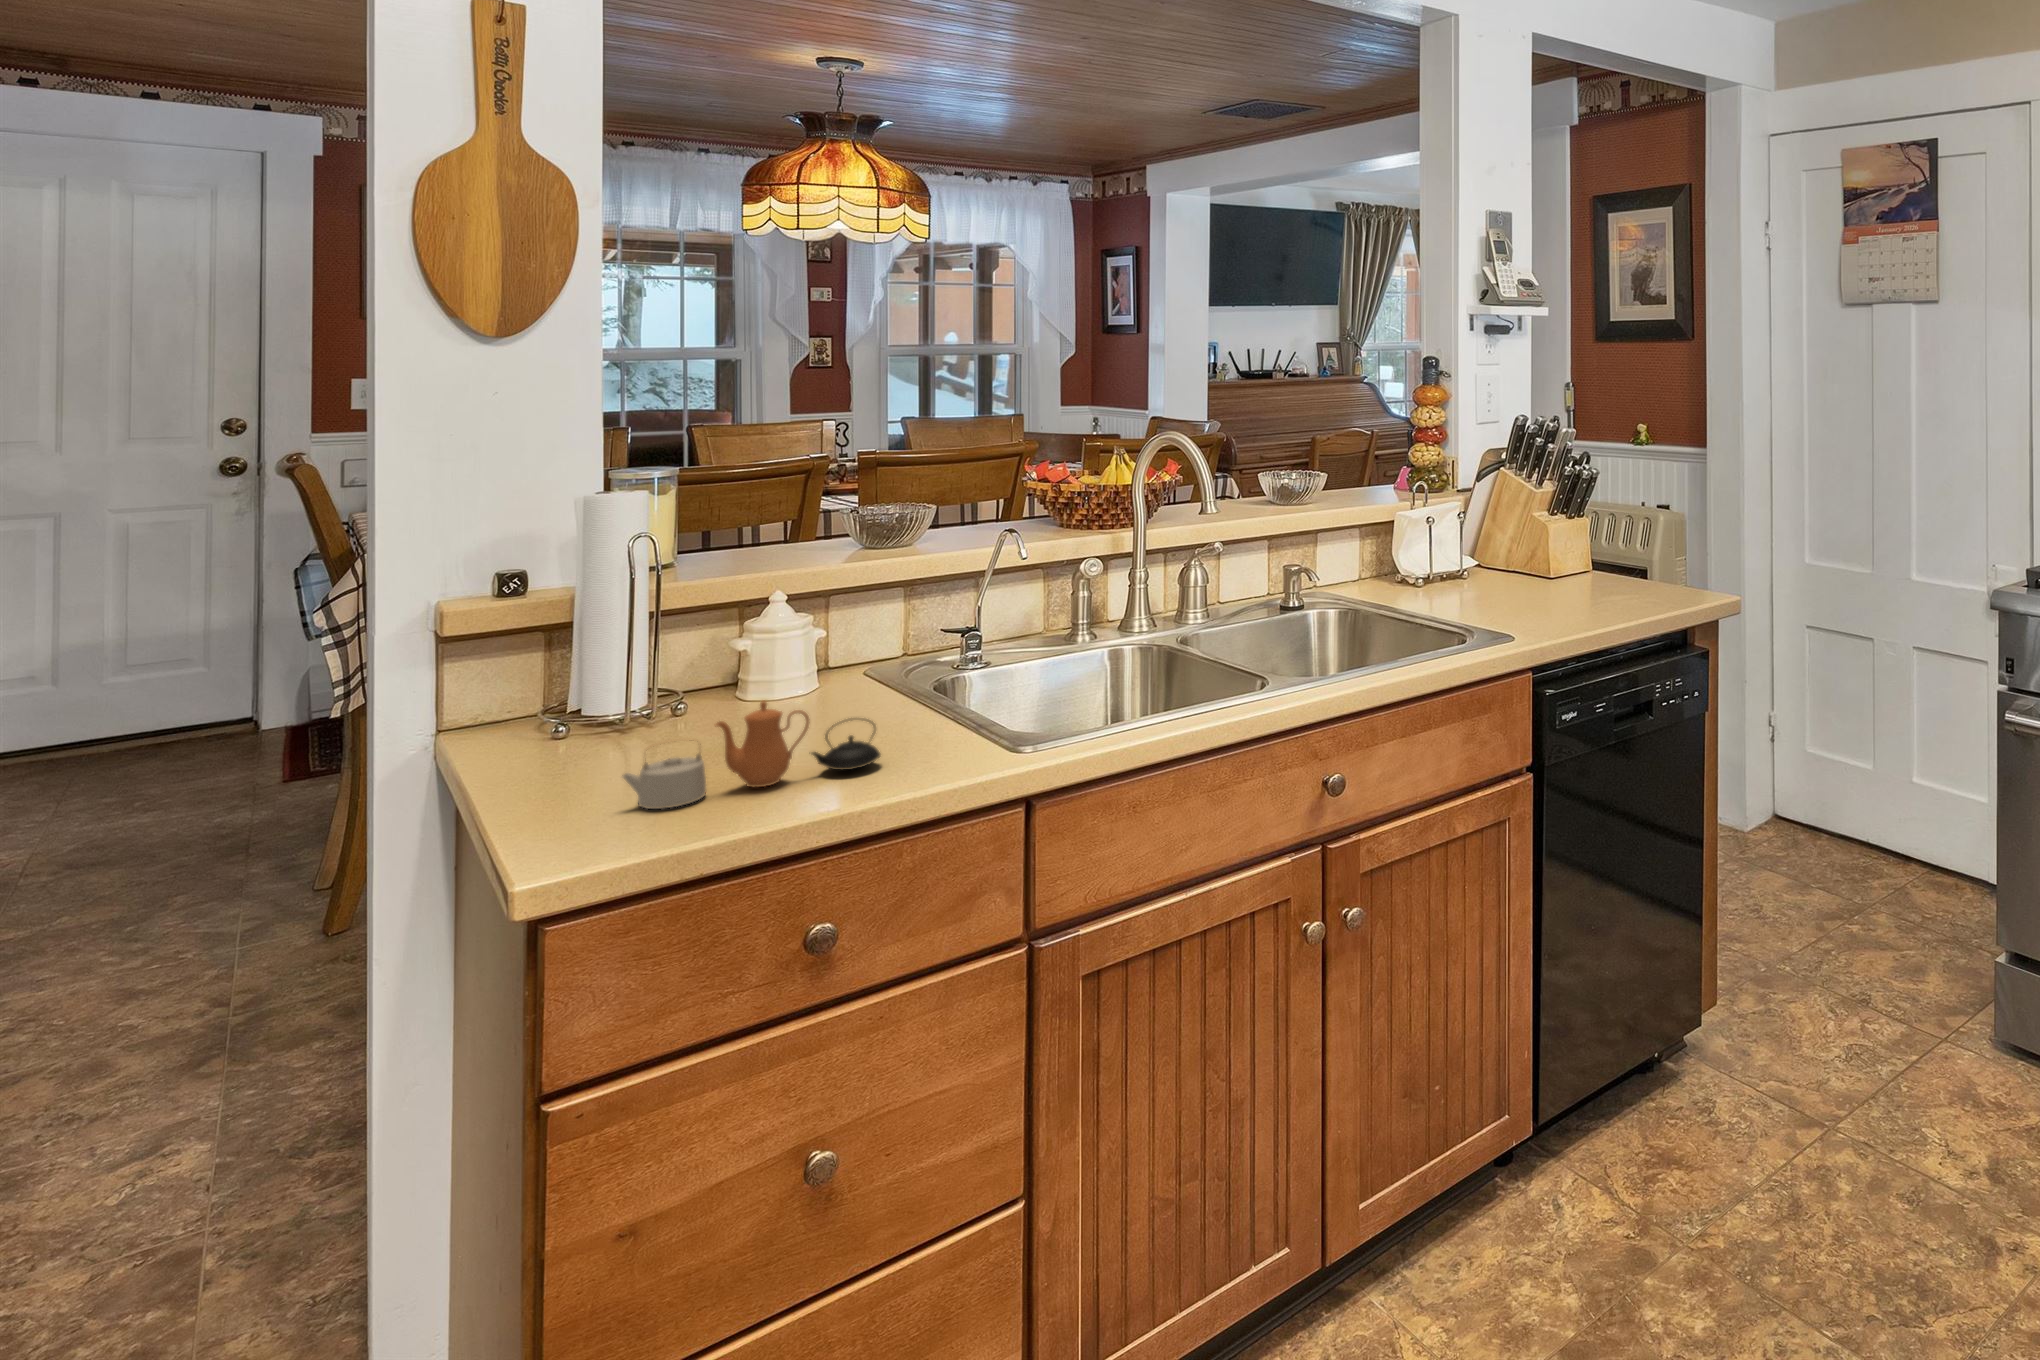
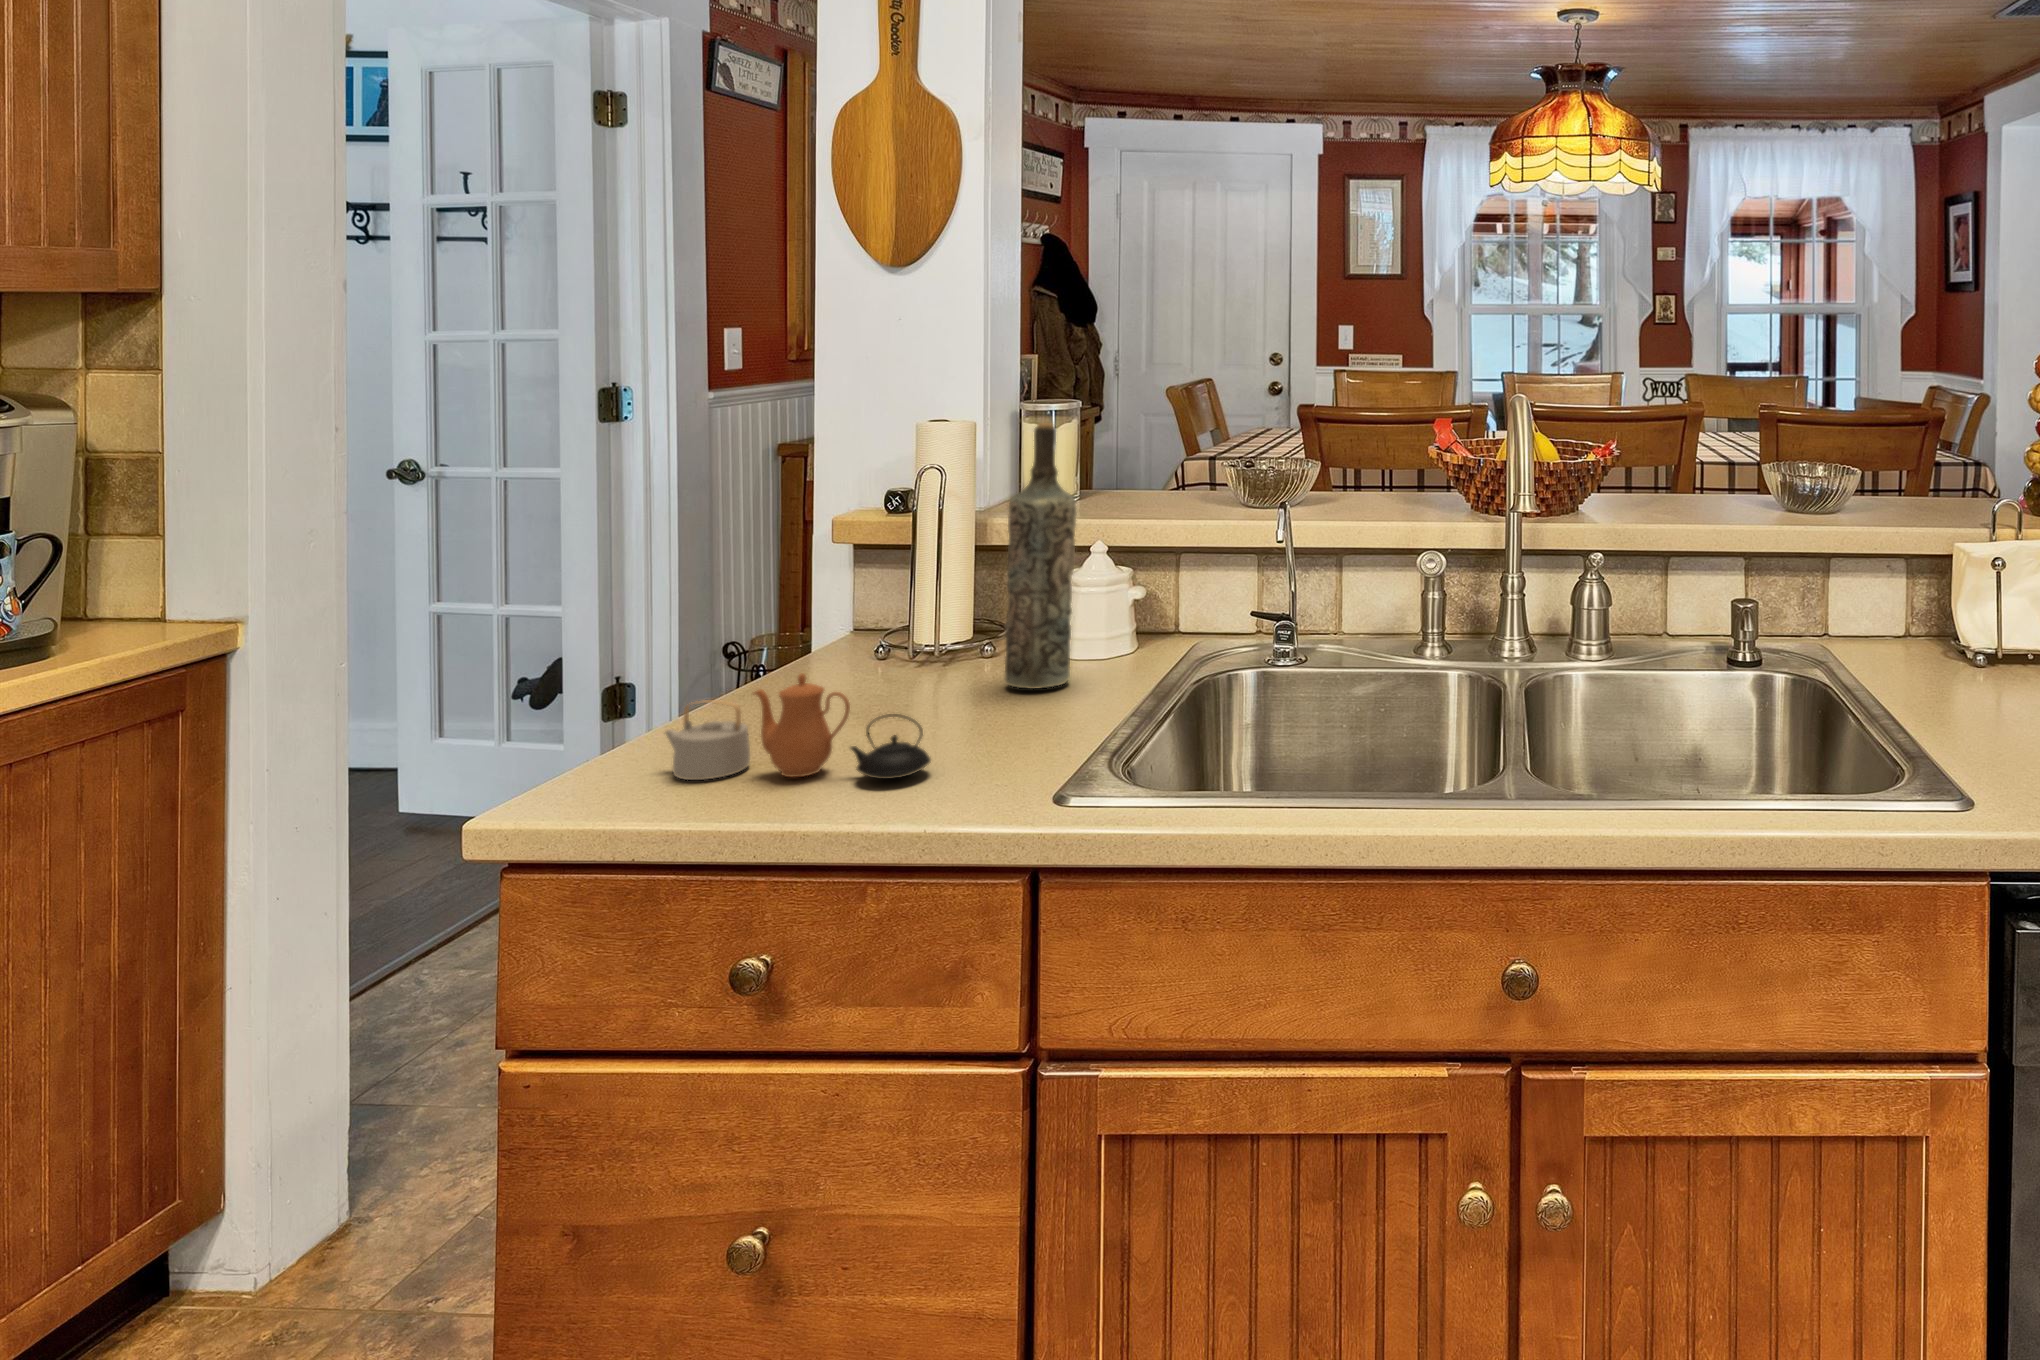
bottle: none [774,484,837,712] -> present [1005,423,1076,689]

